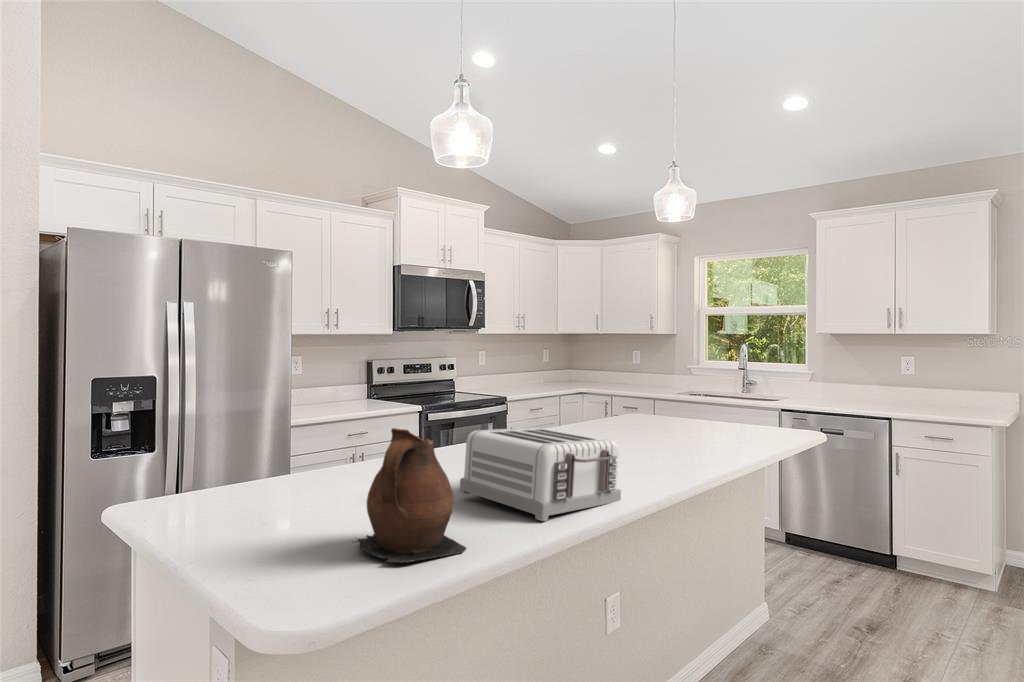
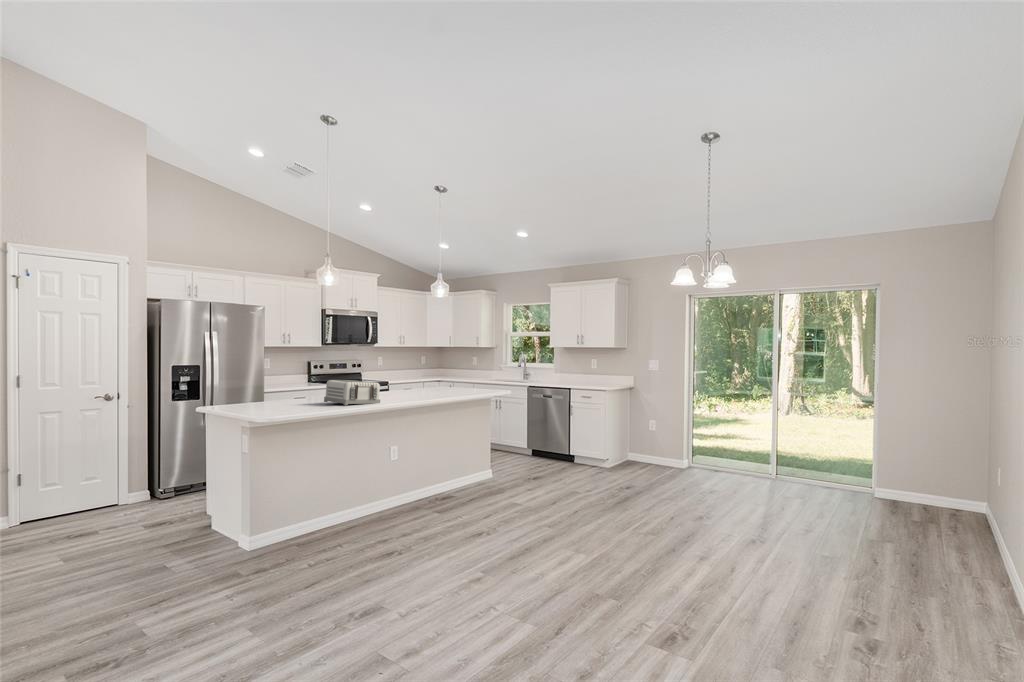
ceramic pitcher: present [356,428,467,563] -> none [281,373,316,410]

